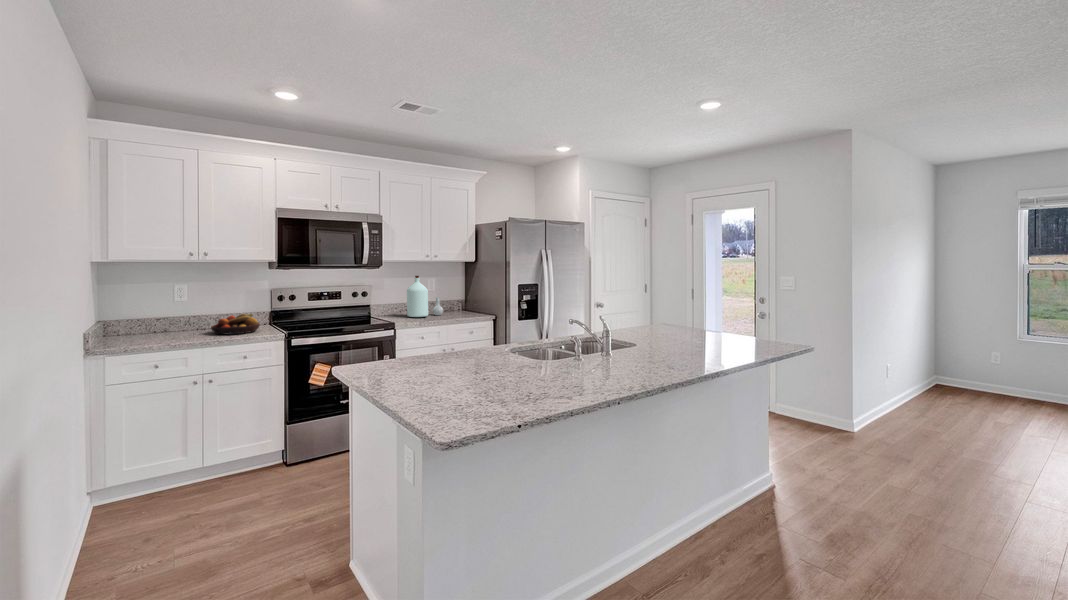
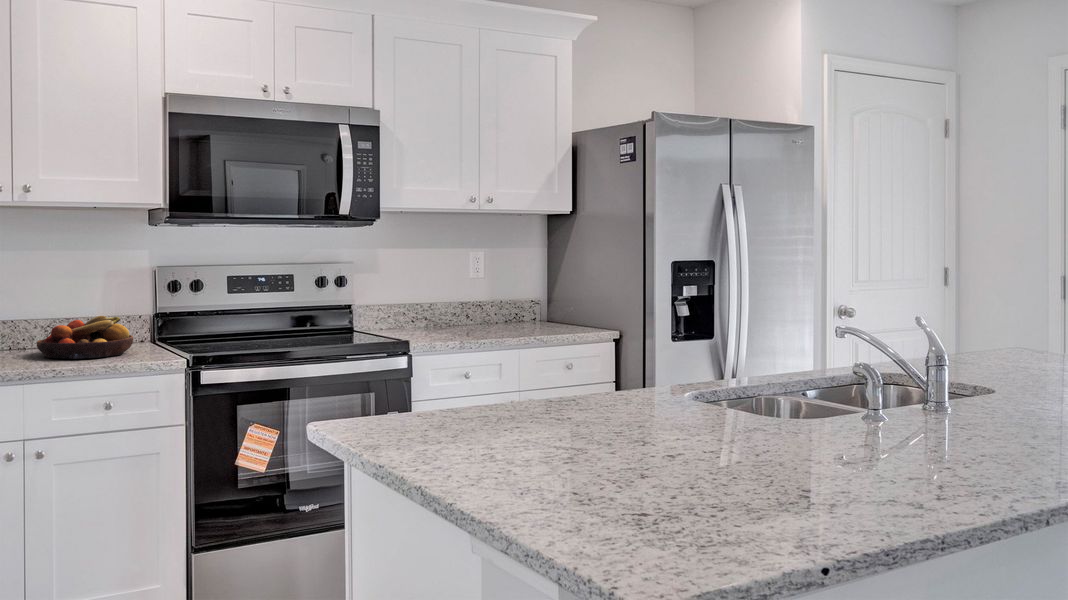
bottle: present [407,276,443,317] -> none [428,242,503,331]

